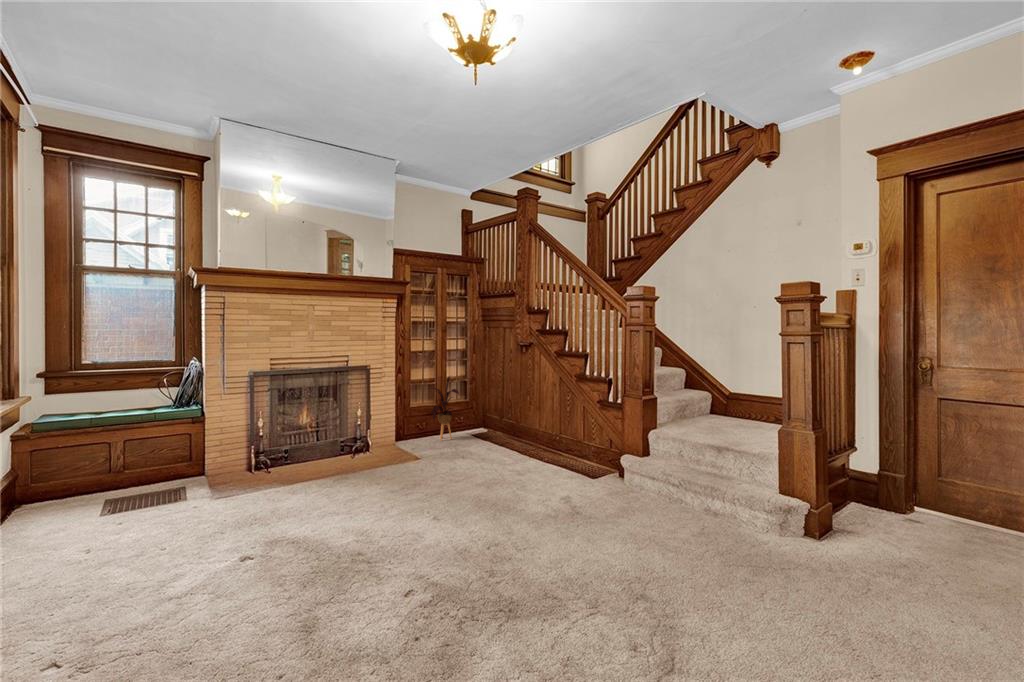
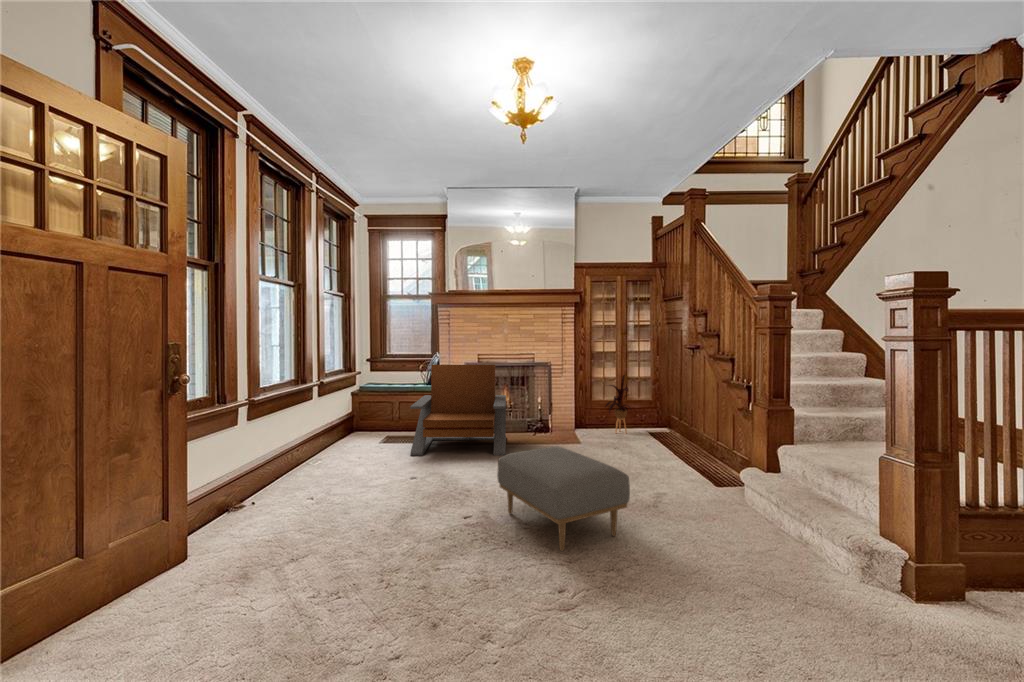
lounge chair: none [185,371,346,522] -> present [410,365,506,456]
ottoman: none [436,466,605,596] -> present [497,447,630,551]

